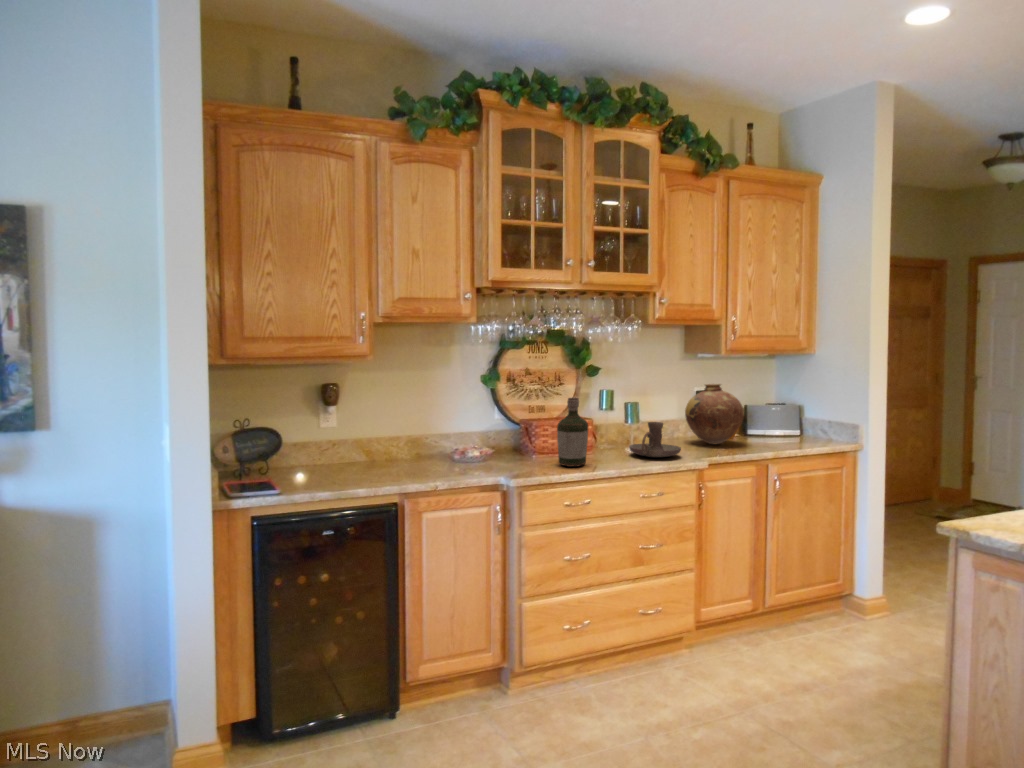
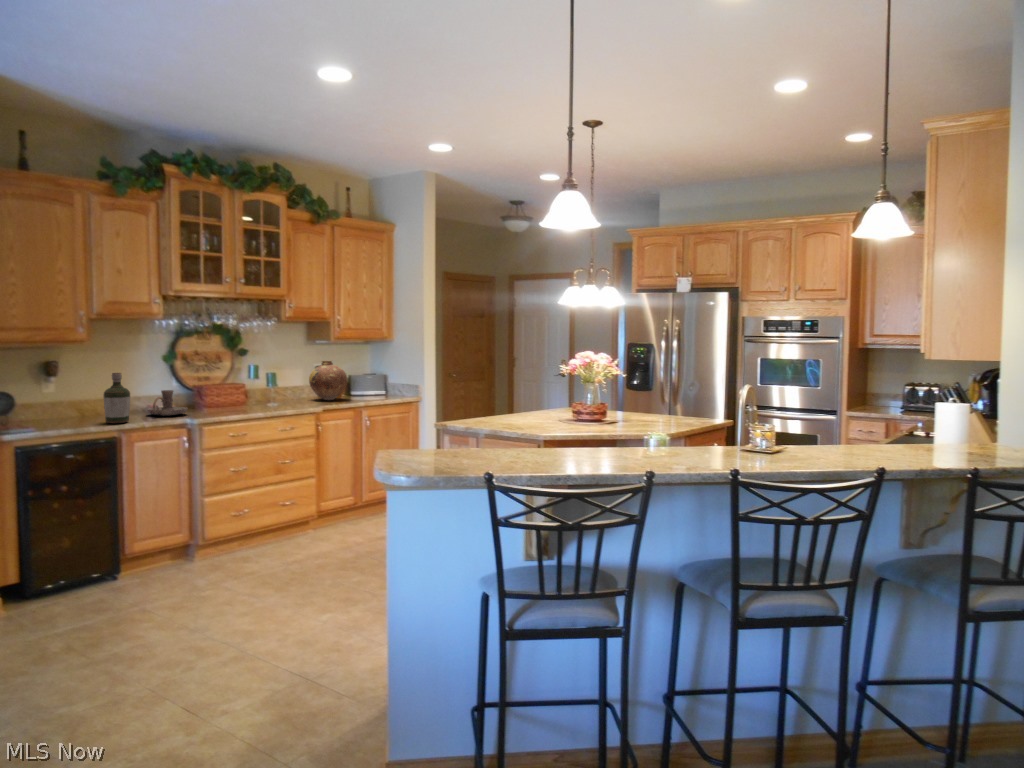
bottle: present [557,398,588,467] -> present [104,373,130,423]
candle holder: present [629,422,681,457] -> present [147,390,188,416]

